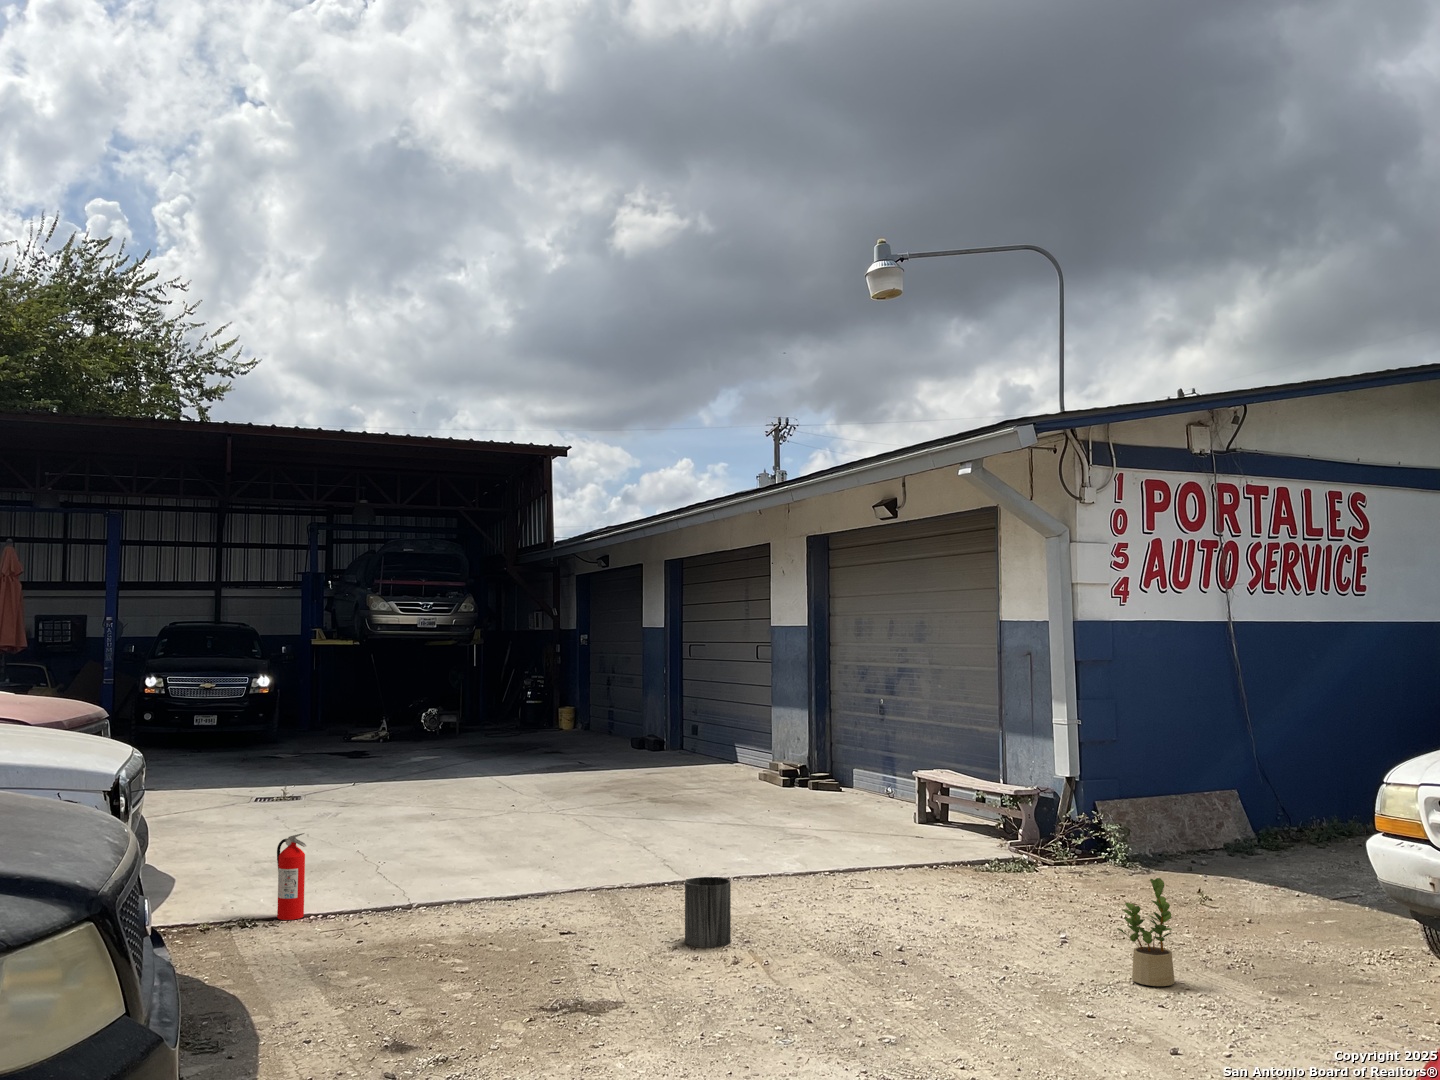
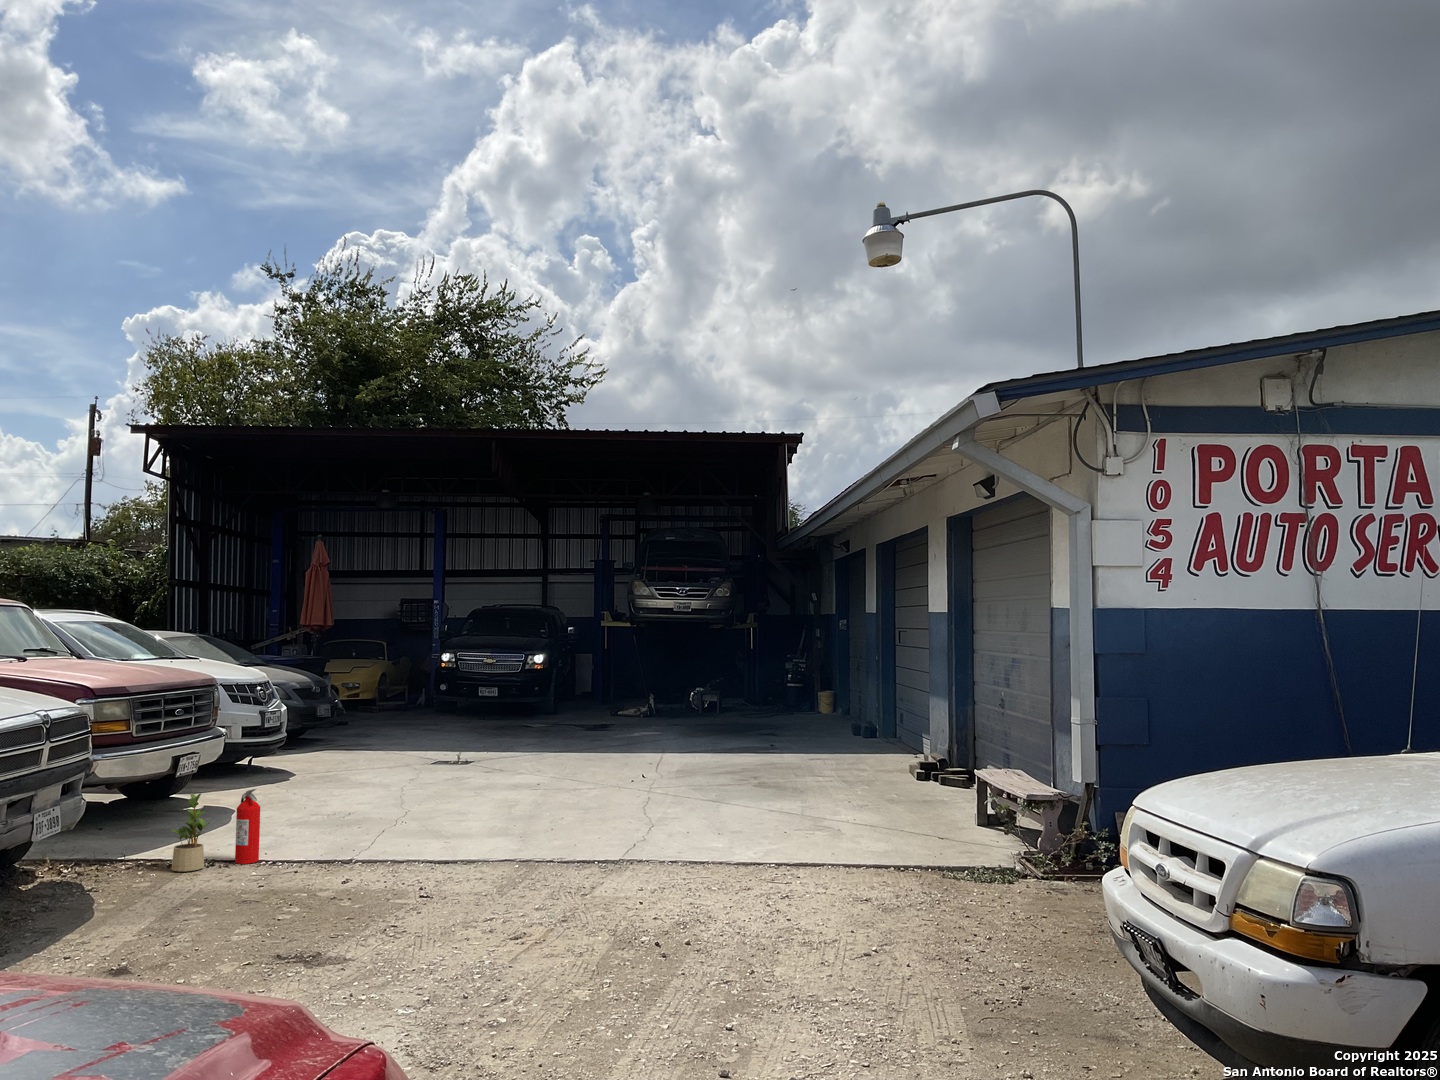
trash can: present [685,877,731,947] -> none [488,860,535,932]
potted plant: present [1117,878,1175,986] -> present [171,793,211,871]

